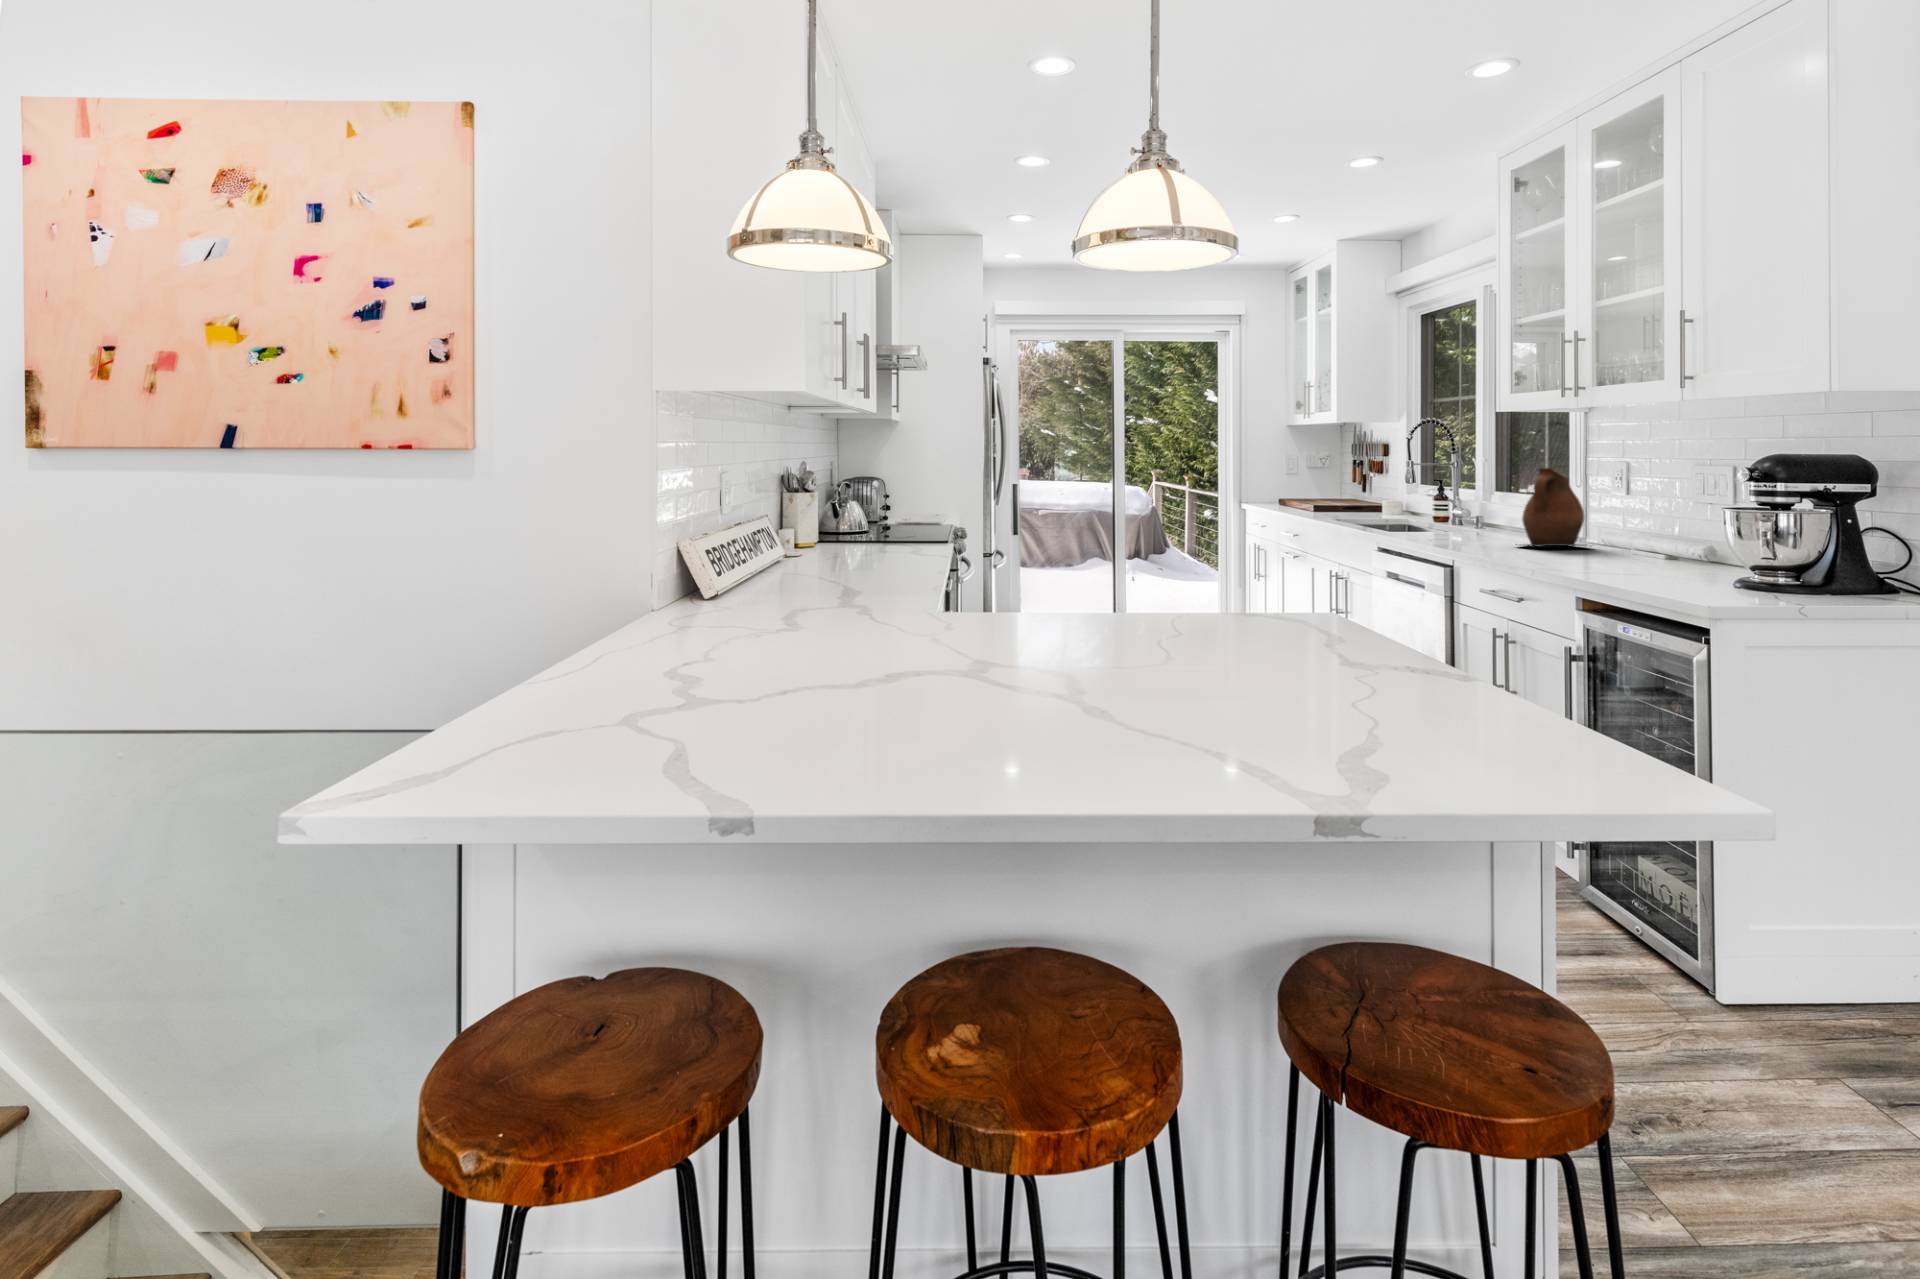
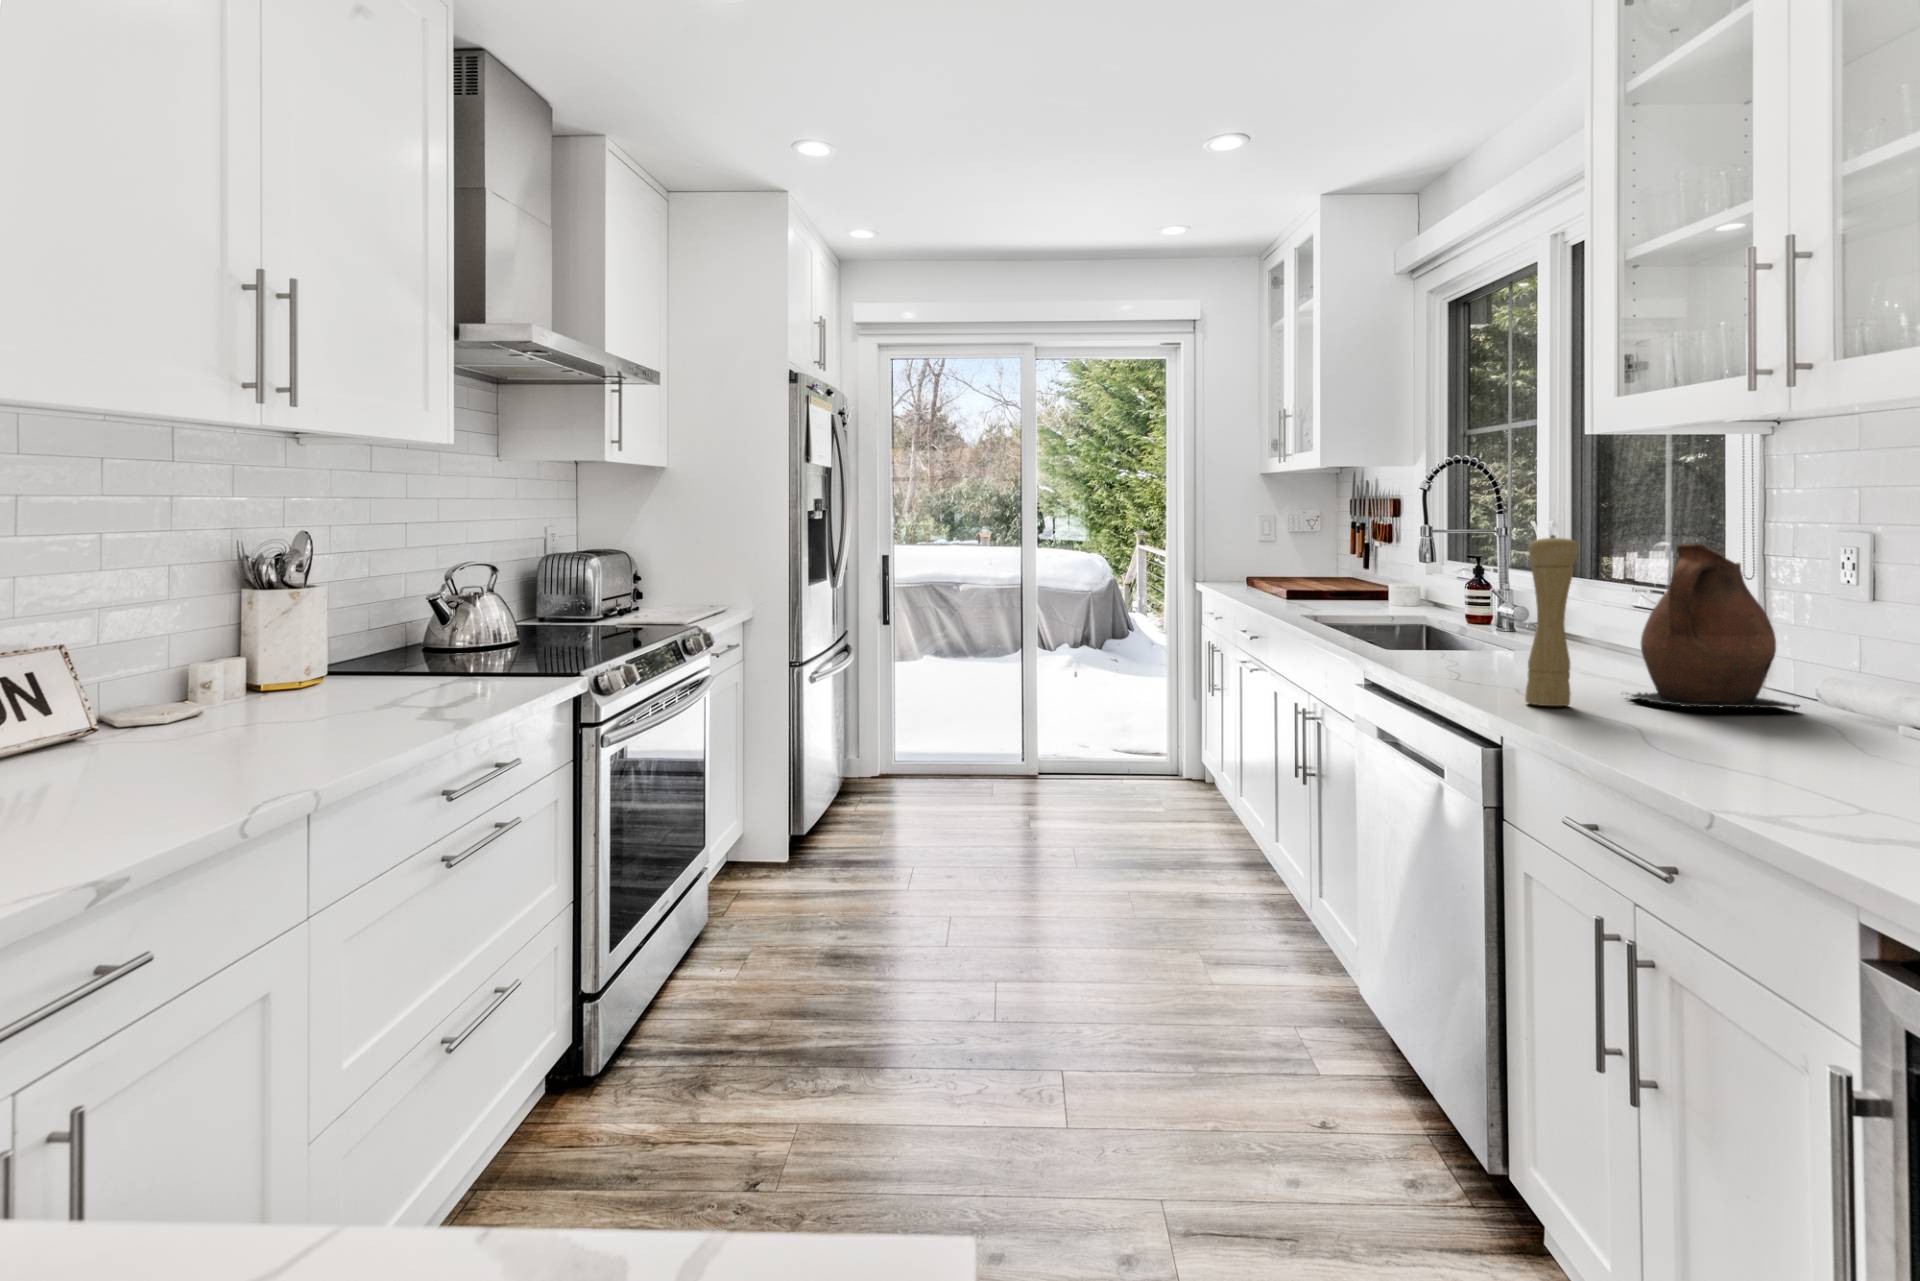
pepper mill: none [1466,464,1492,549] -> present [1525,535,1578,706]

